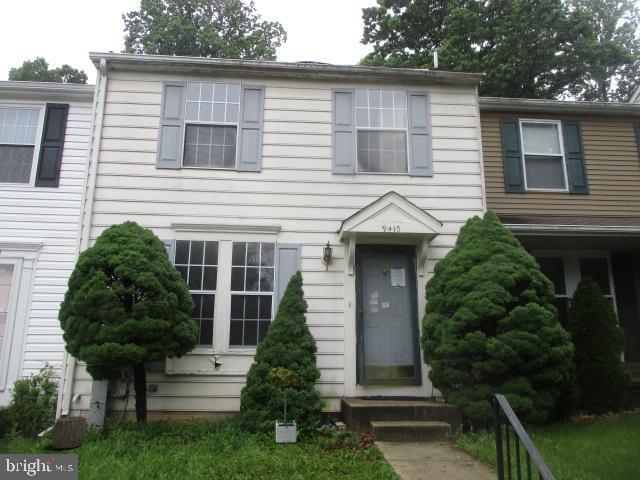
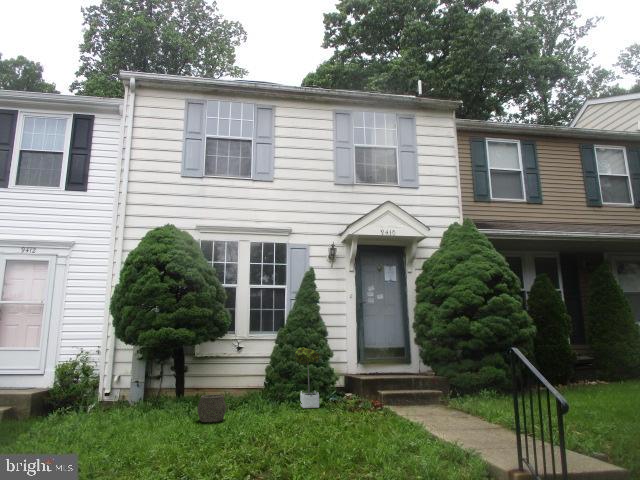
woven basket: present [51,416,86,448] -> present [198,395,226,422]

